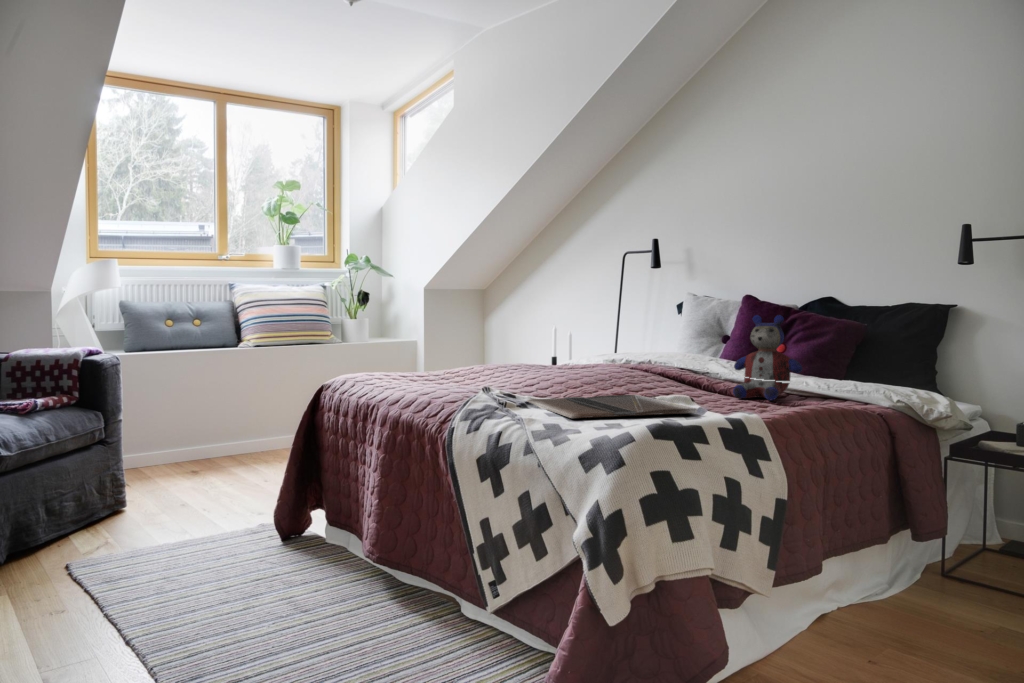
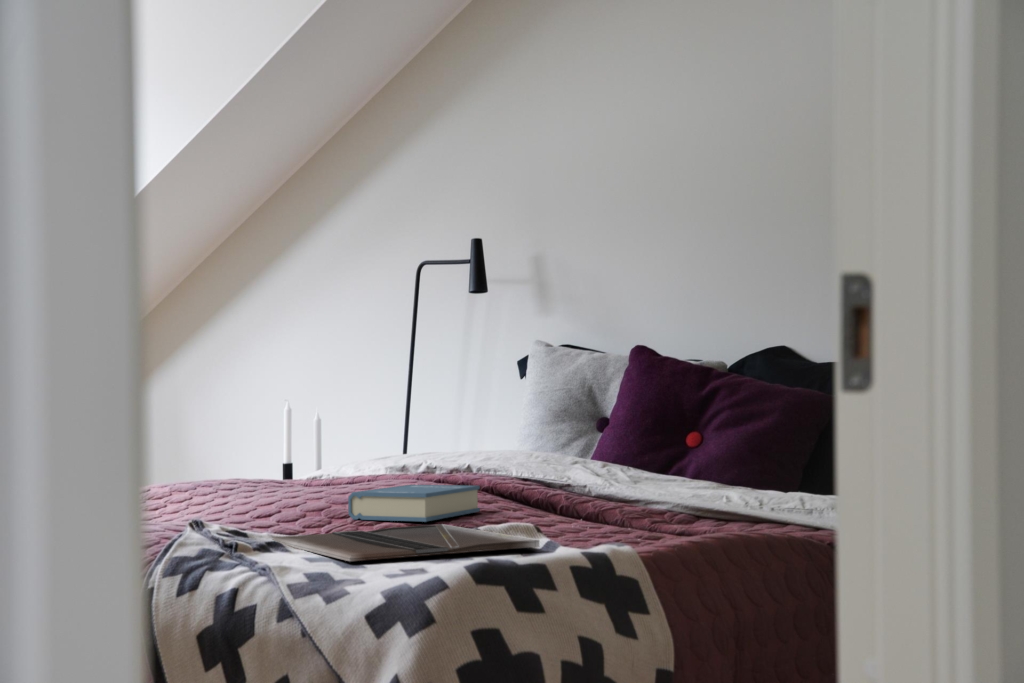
stuffed bear: present [733,315,802,400] -> none [588,399,686,526]
hardback book: none [576,368,661,392] -> present [348,485,480,522]

